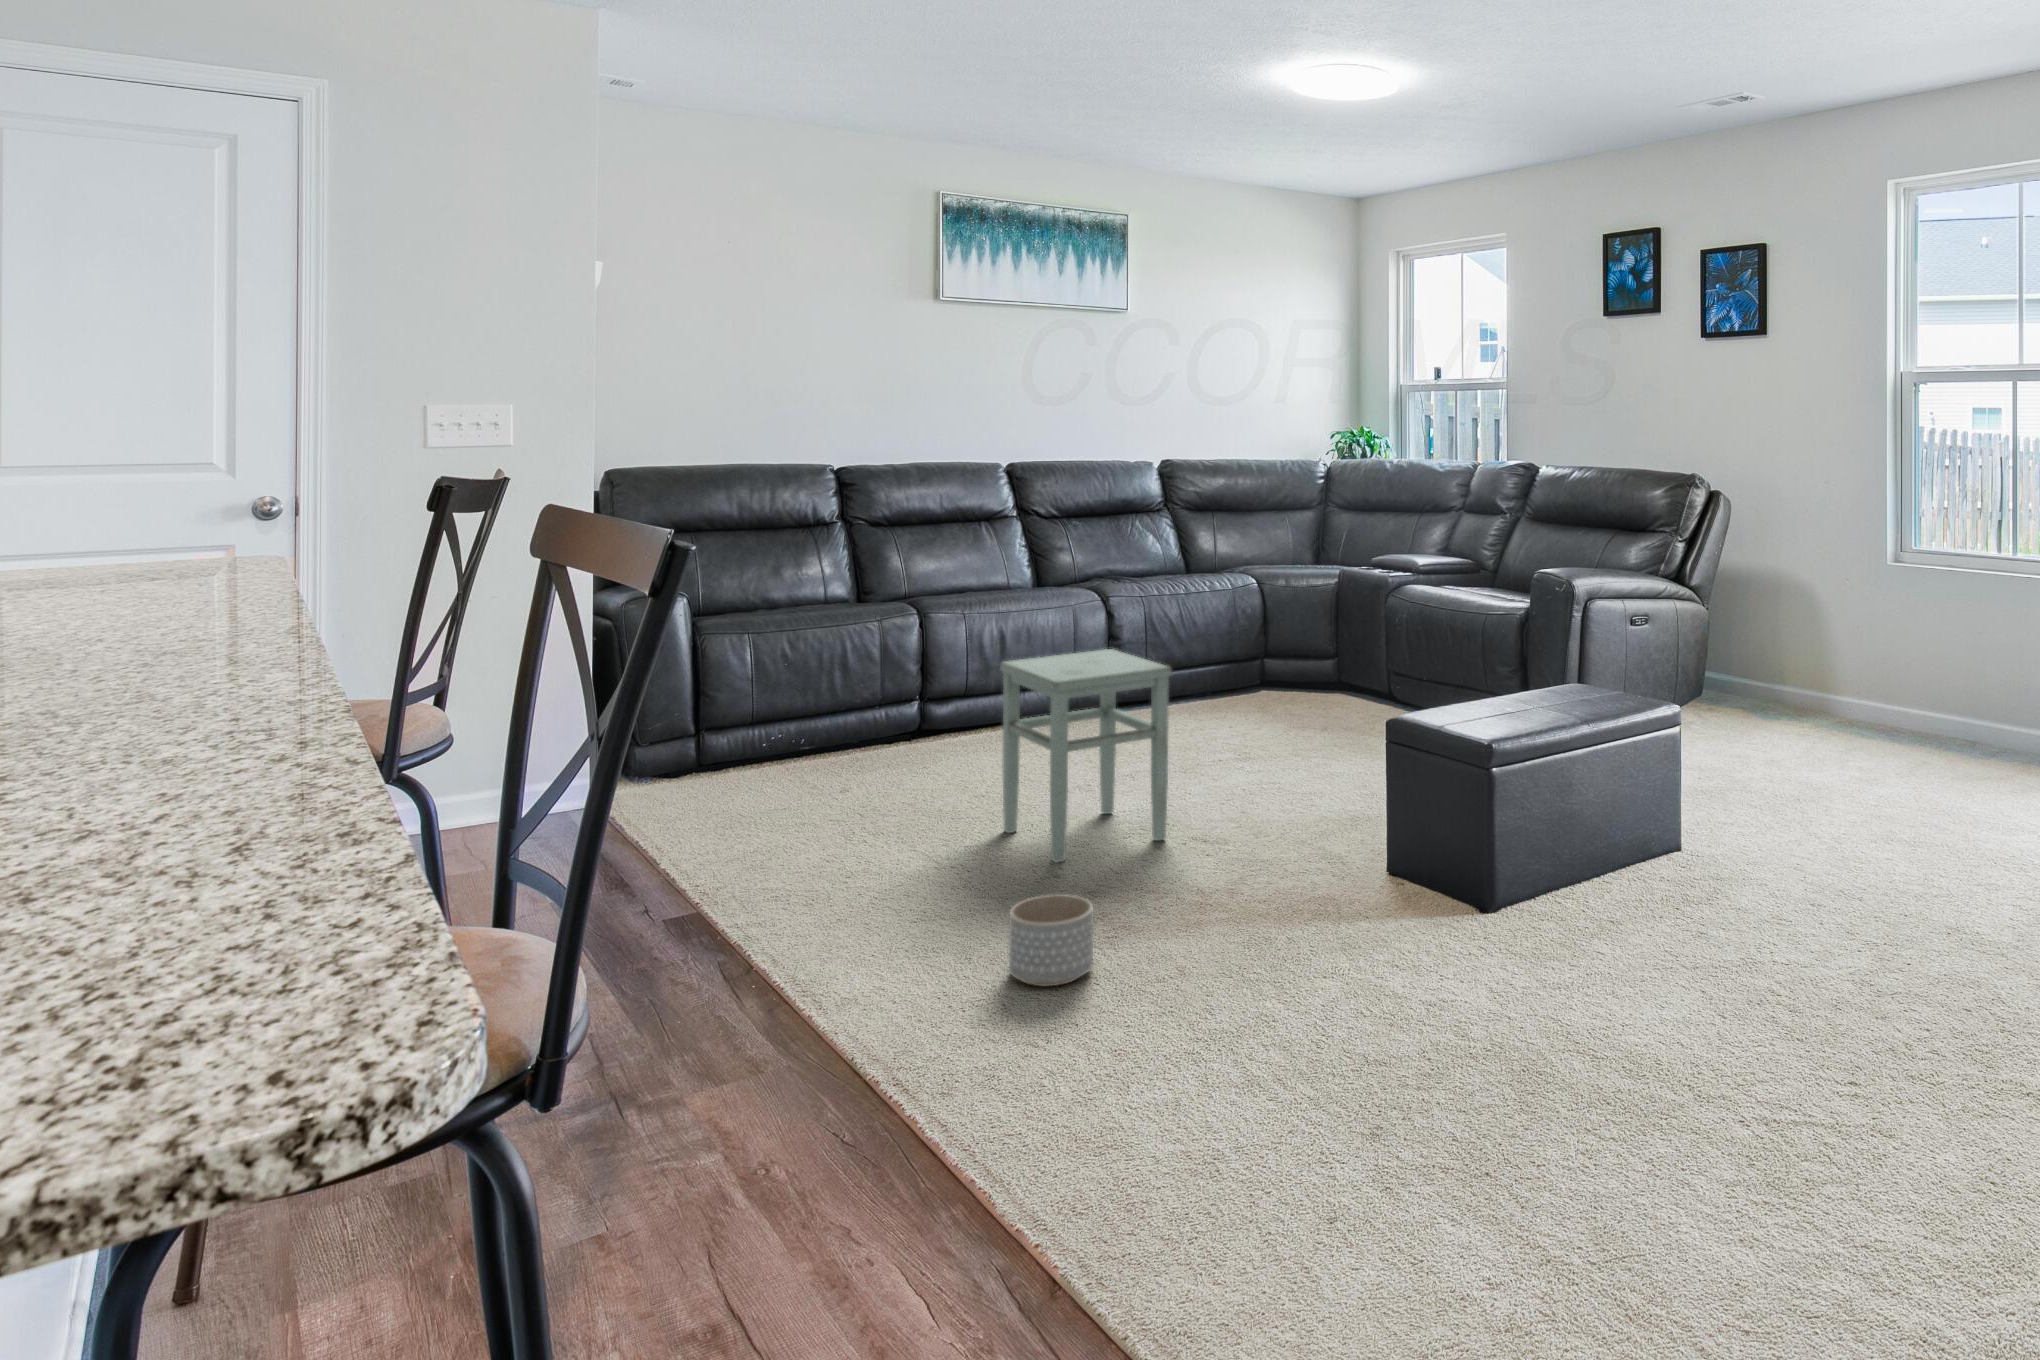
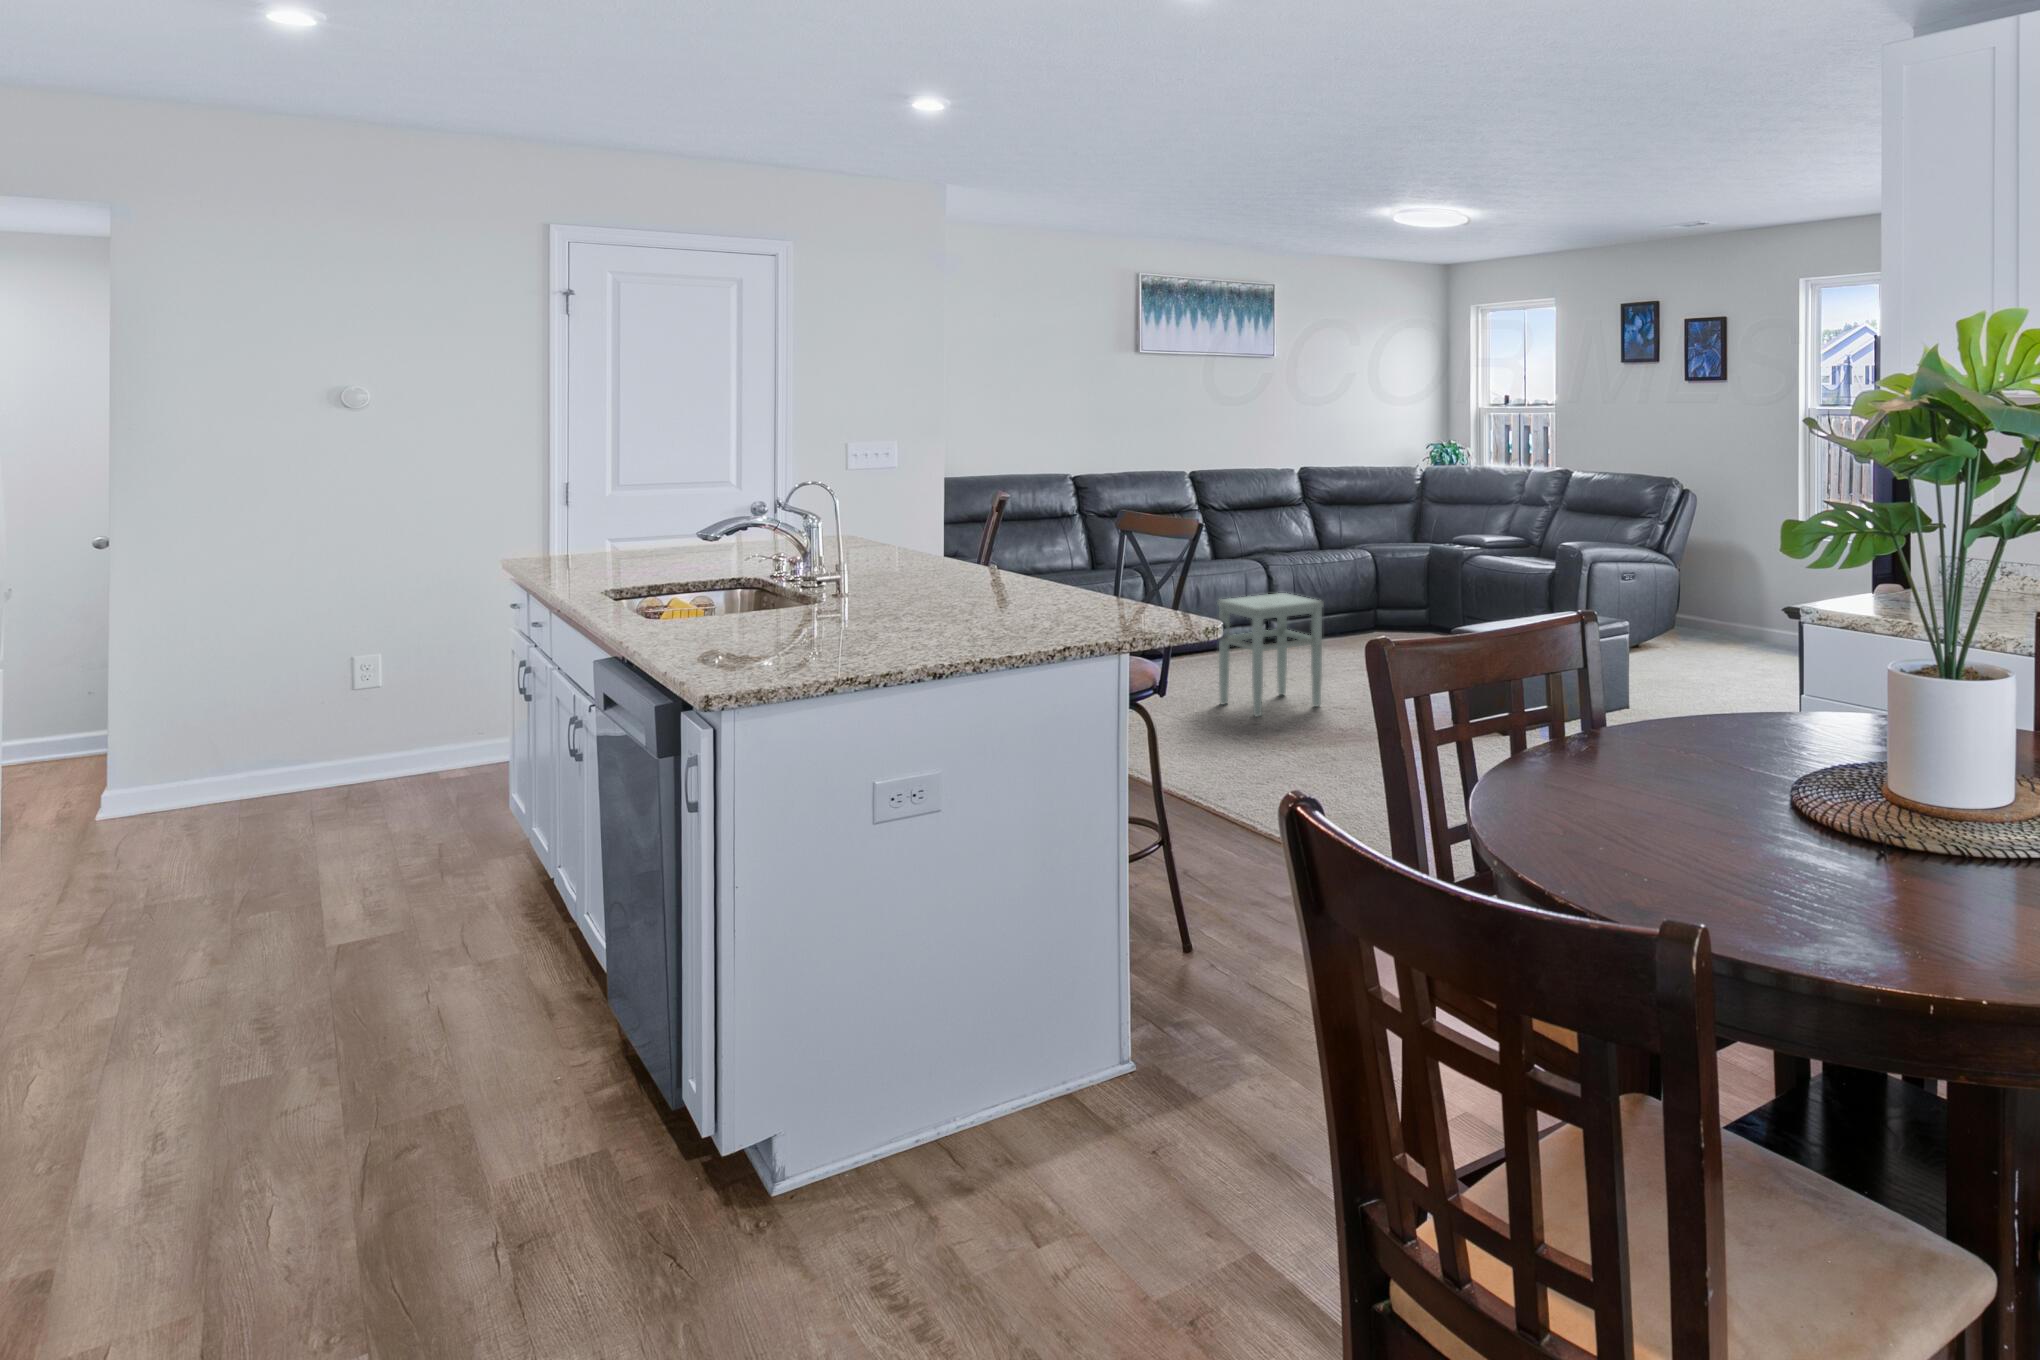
planter: present [1009,894,1093,986] -> none [1245,718,1290,762]

